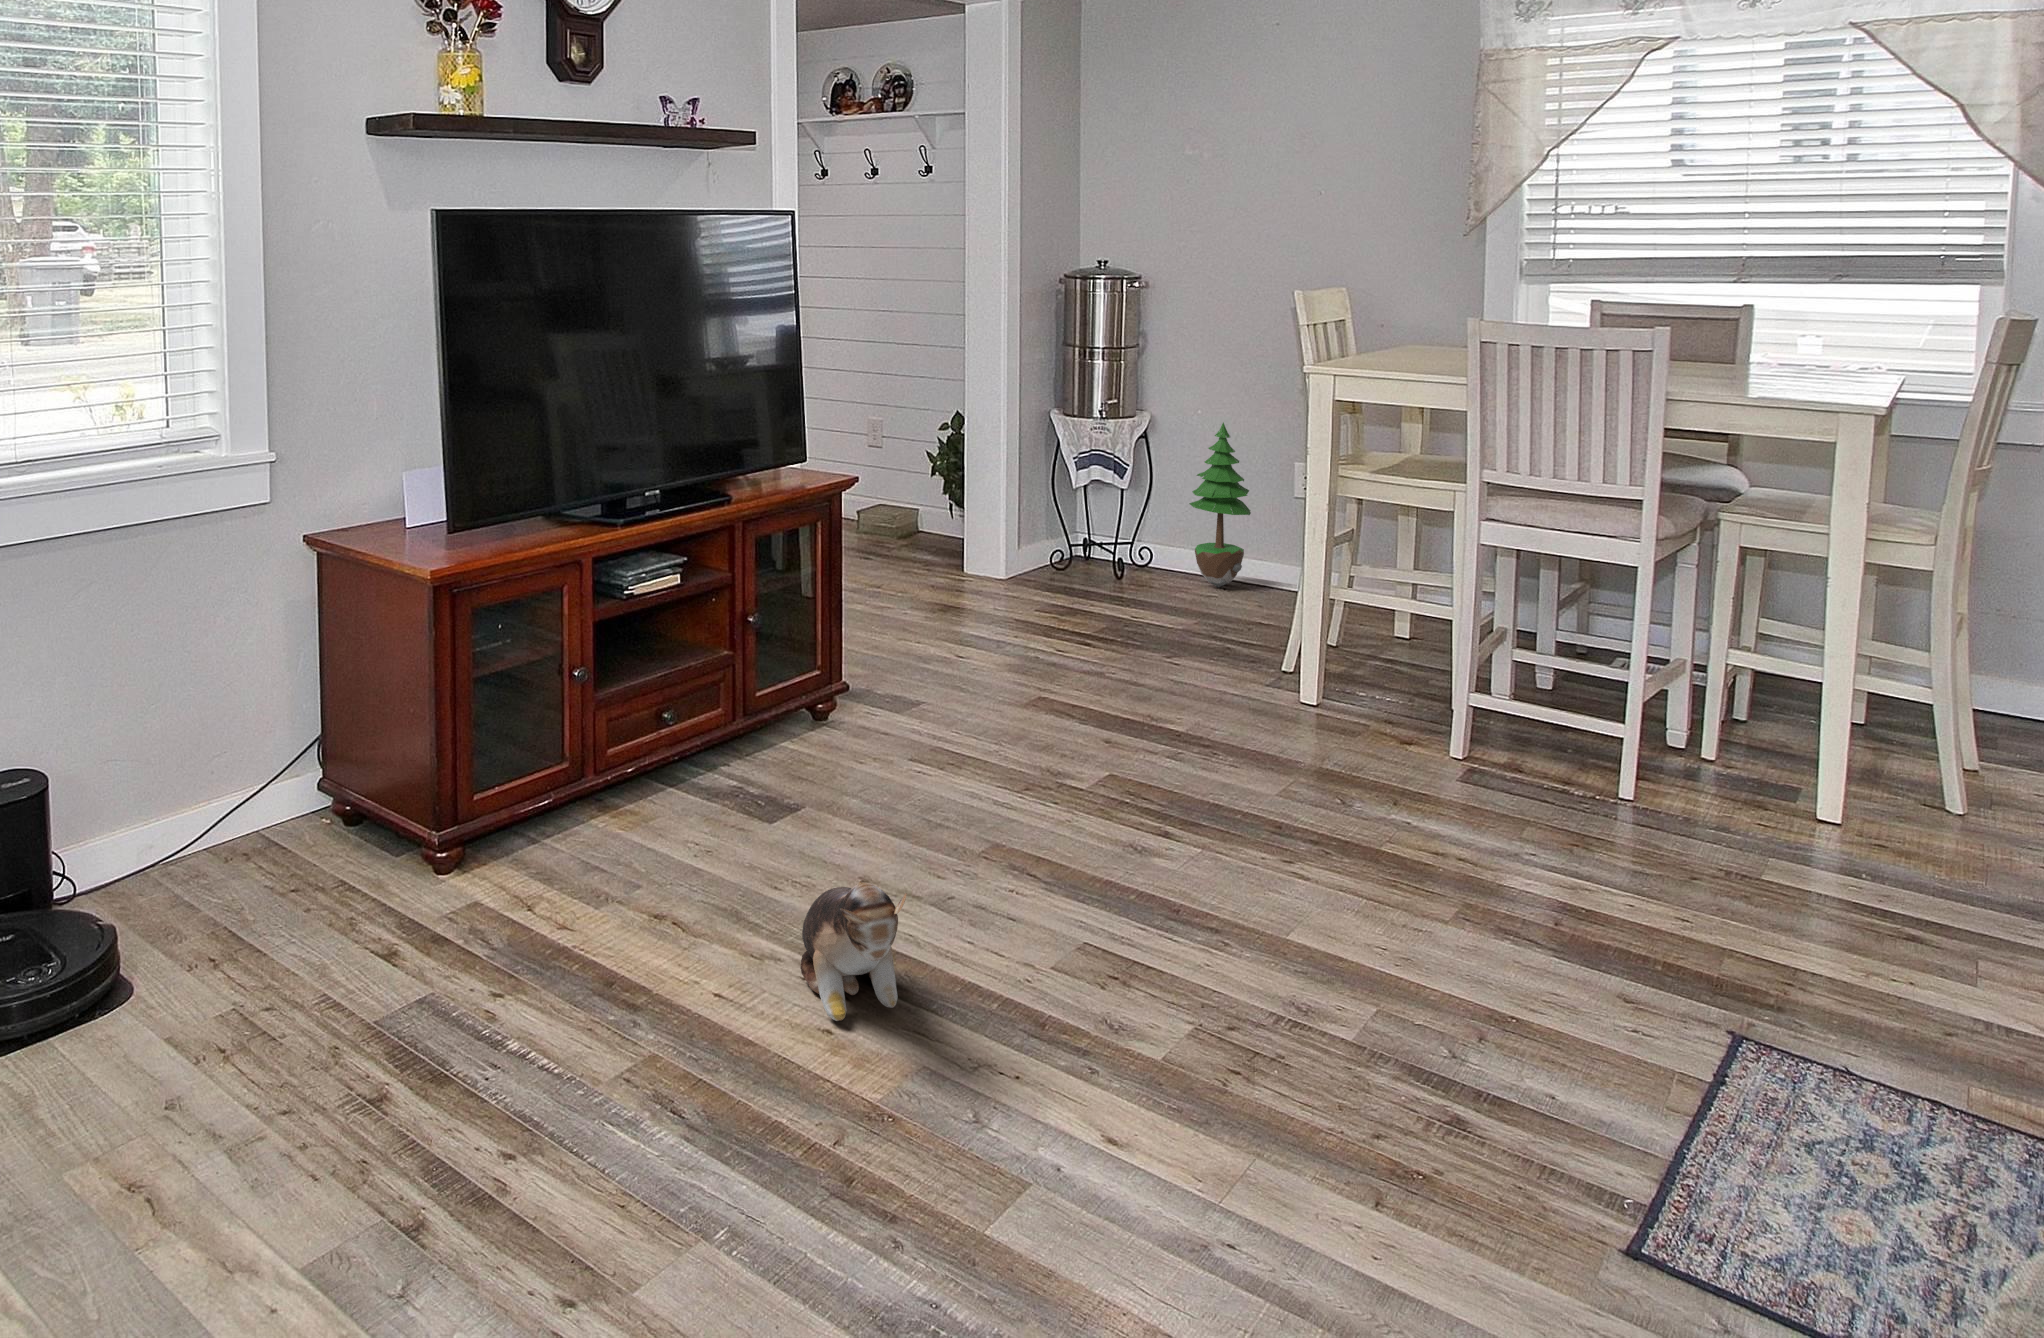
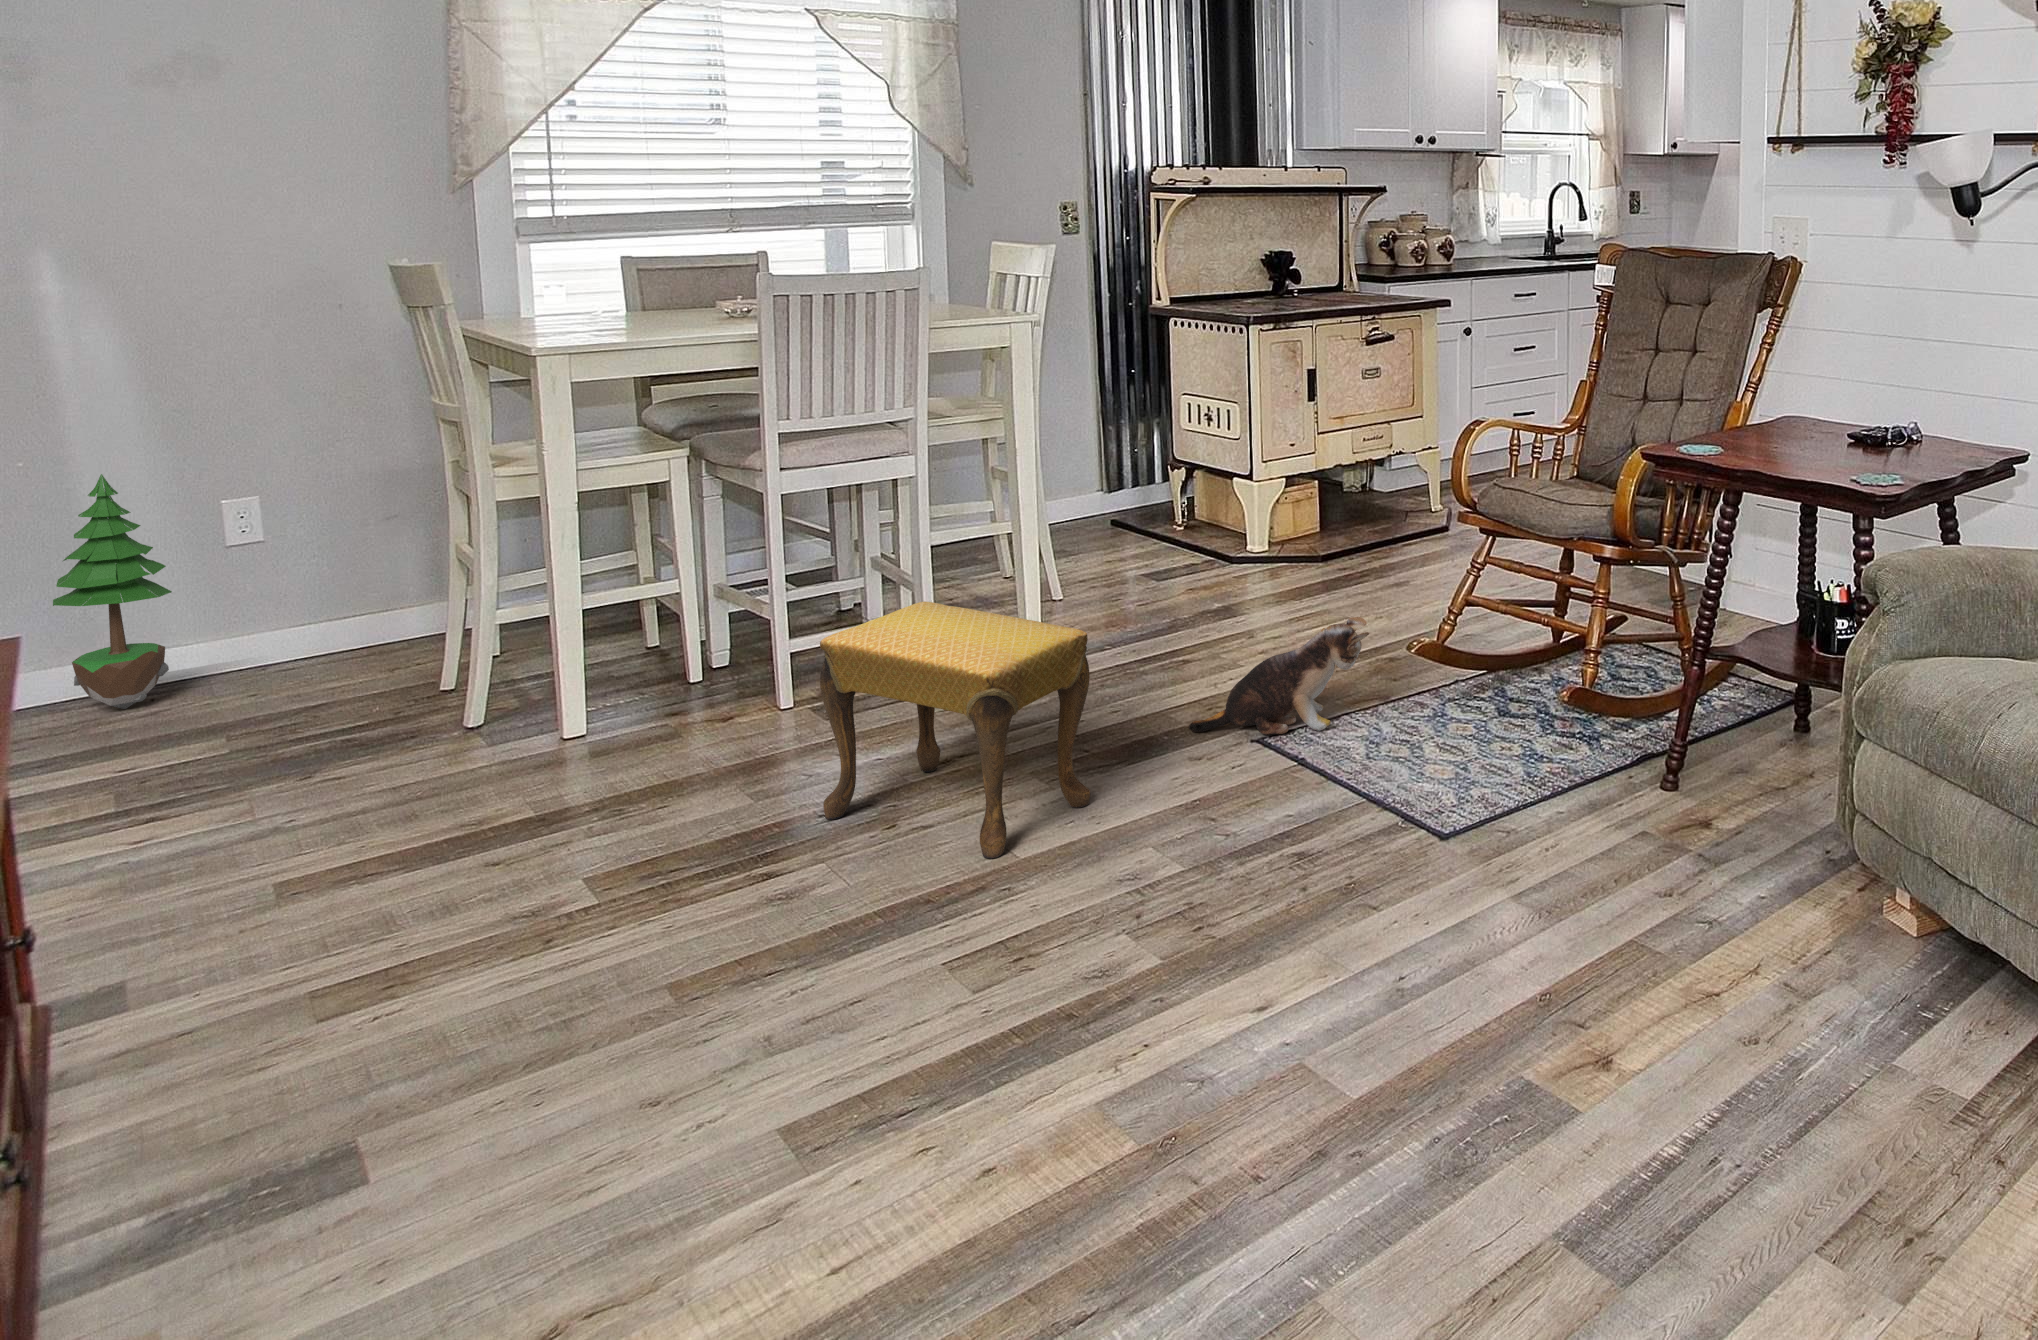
footstool: none [1281,659,1459,951] -> present [820,601,1090,859]
plush toy: present [800,881,907,1021] -> present [1189,617,1369,735]

